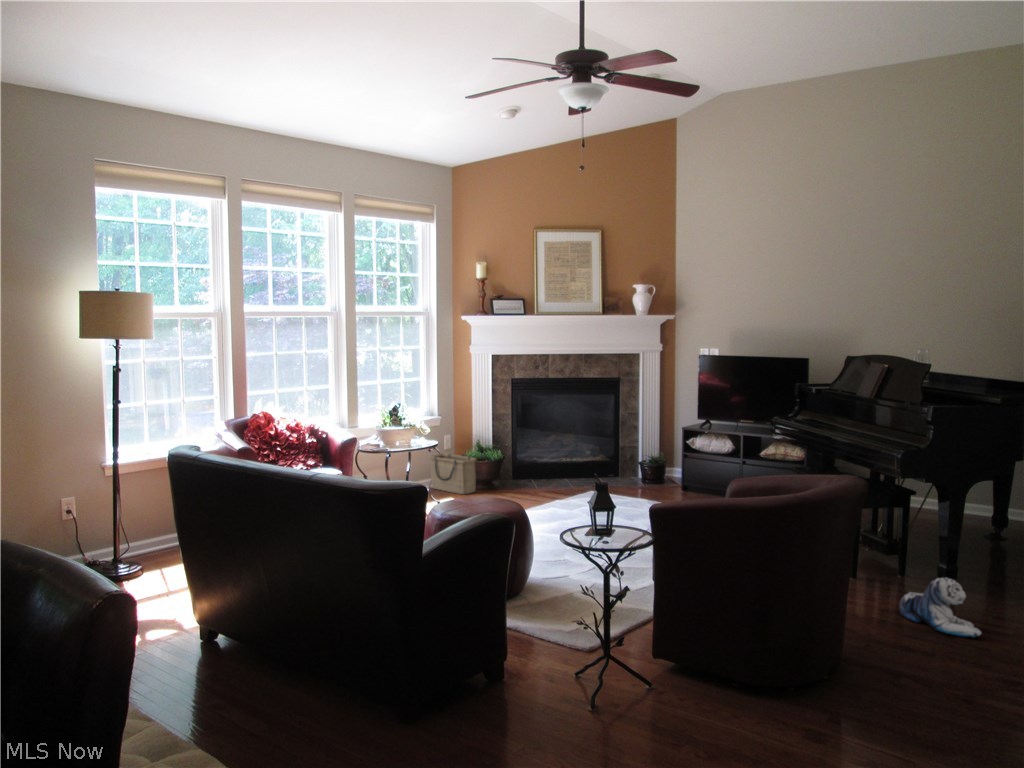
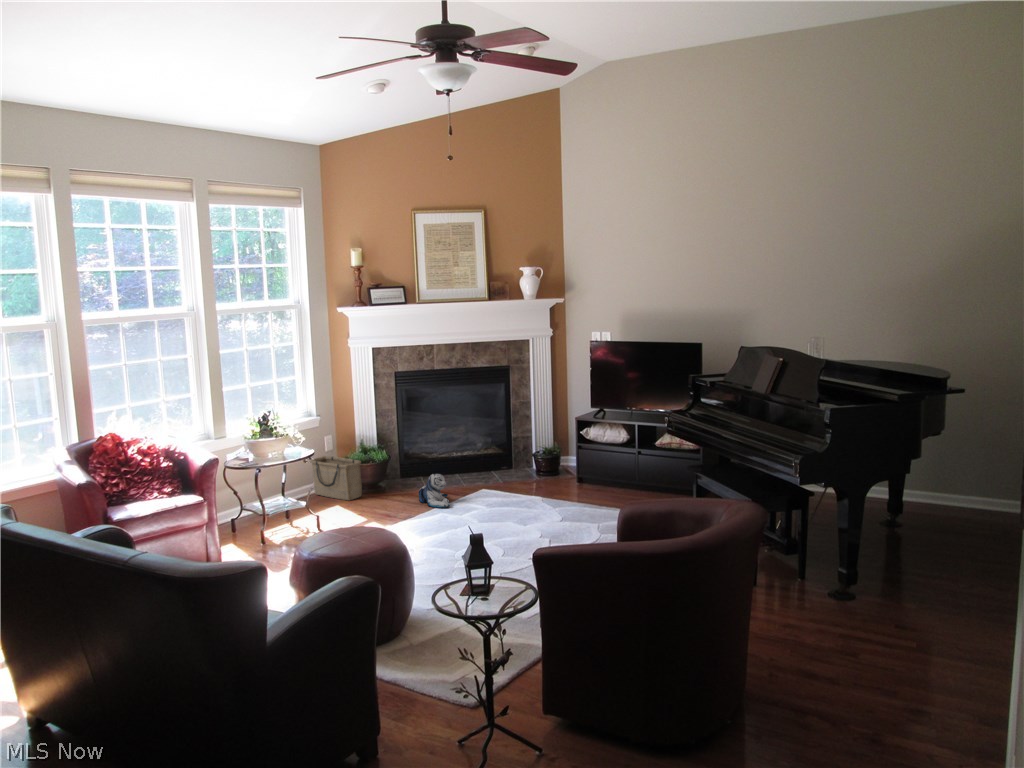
plush toy: present [899,577,981,638] -> present [418,474,450,508]

